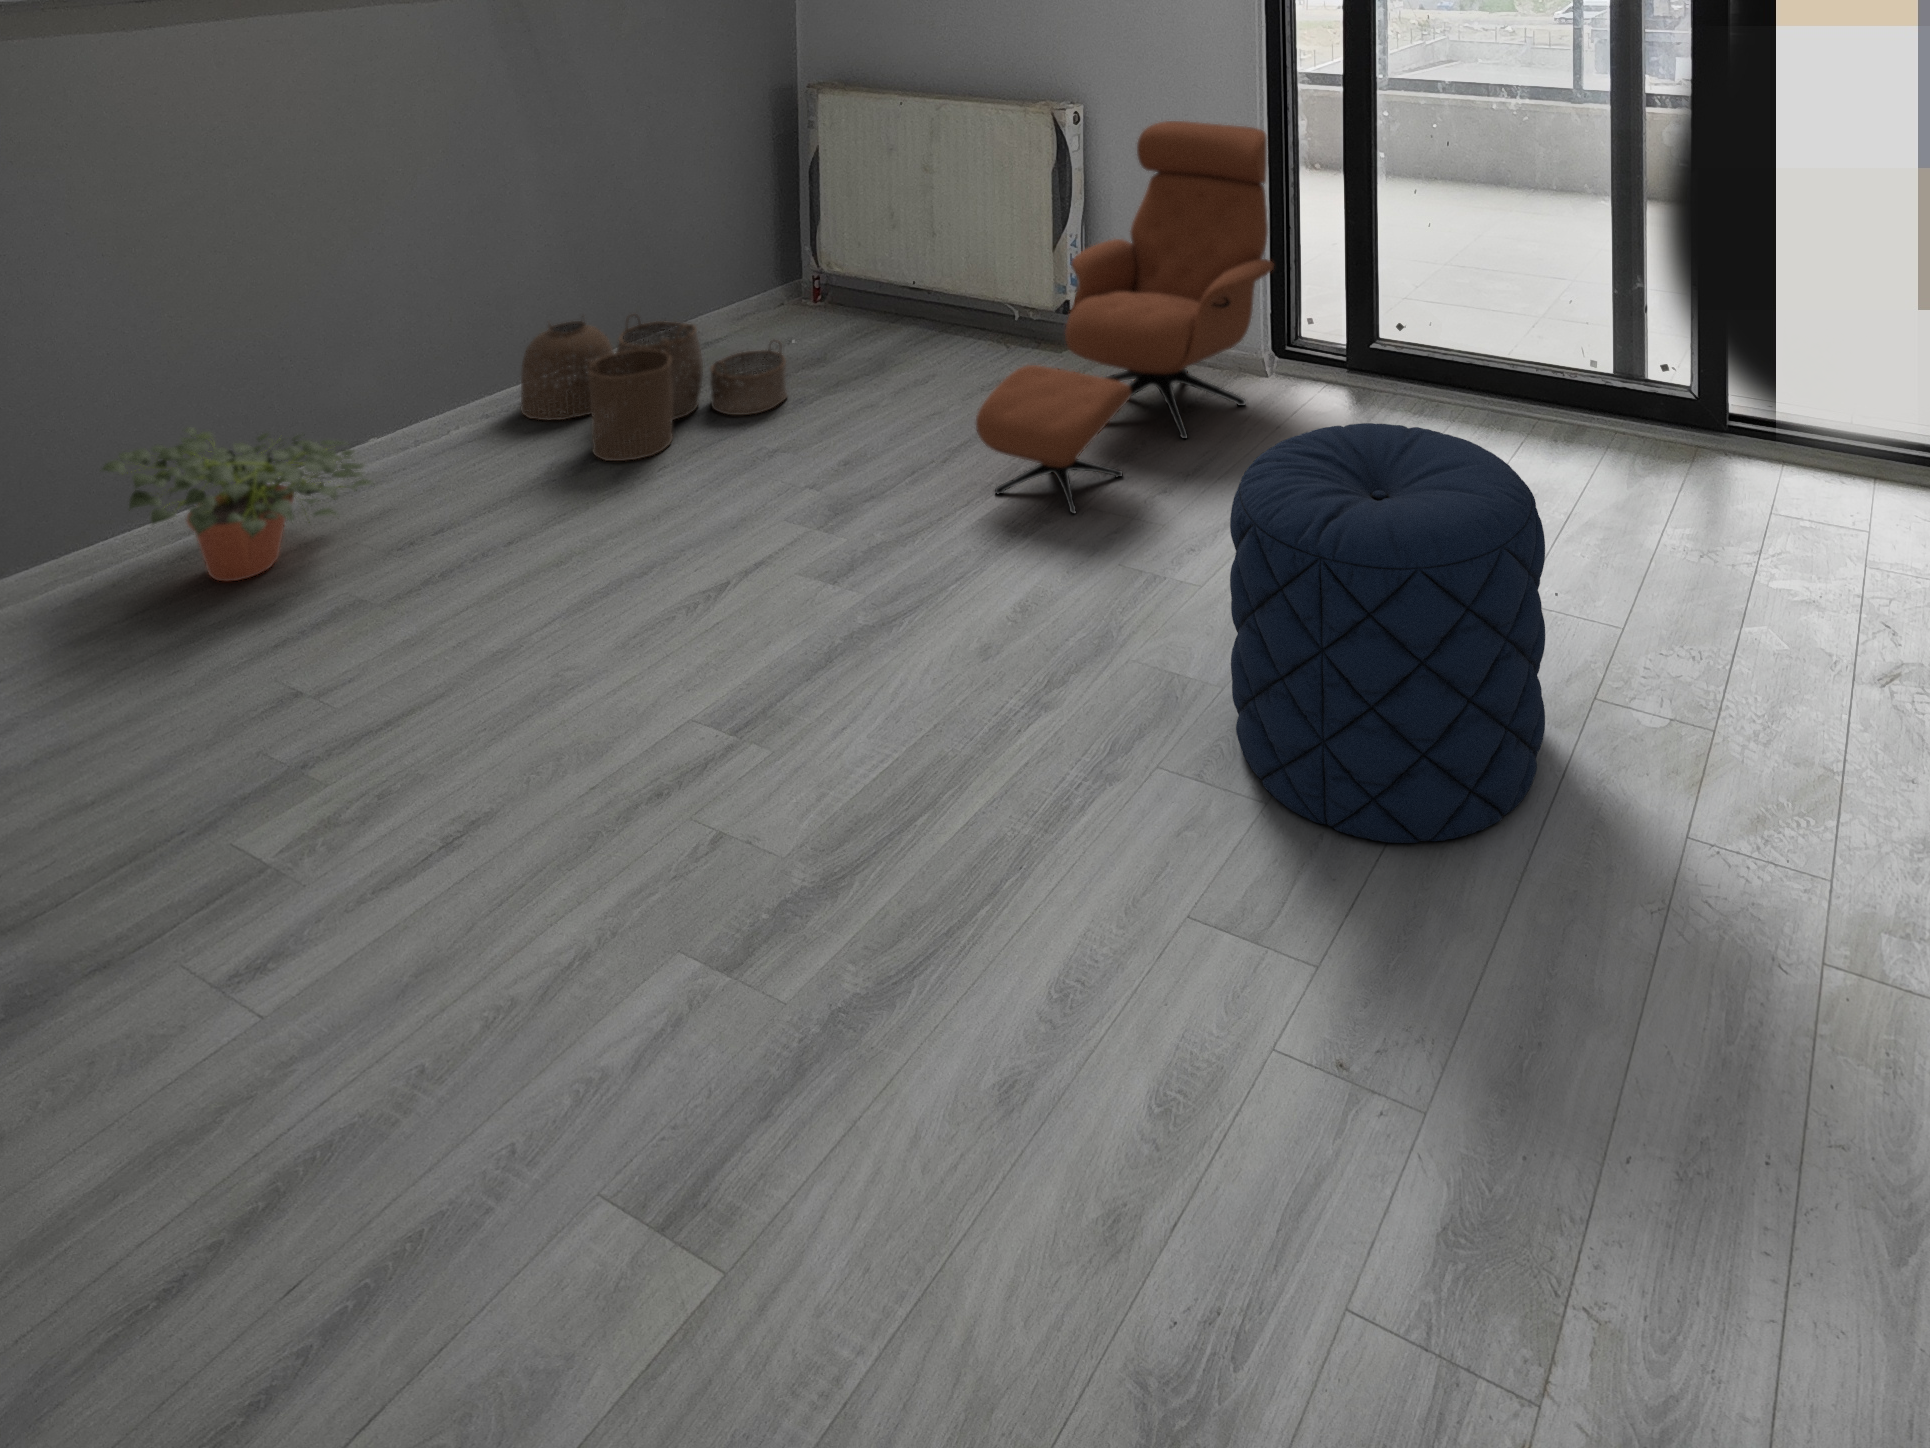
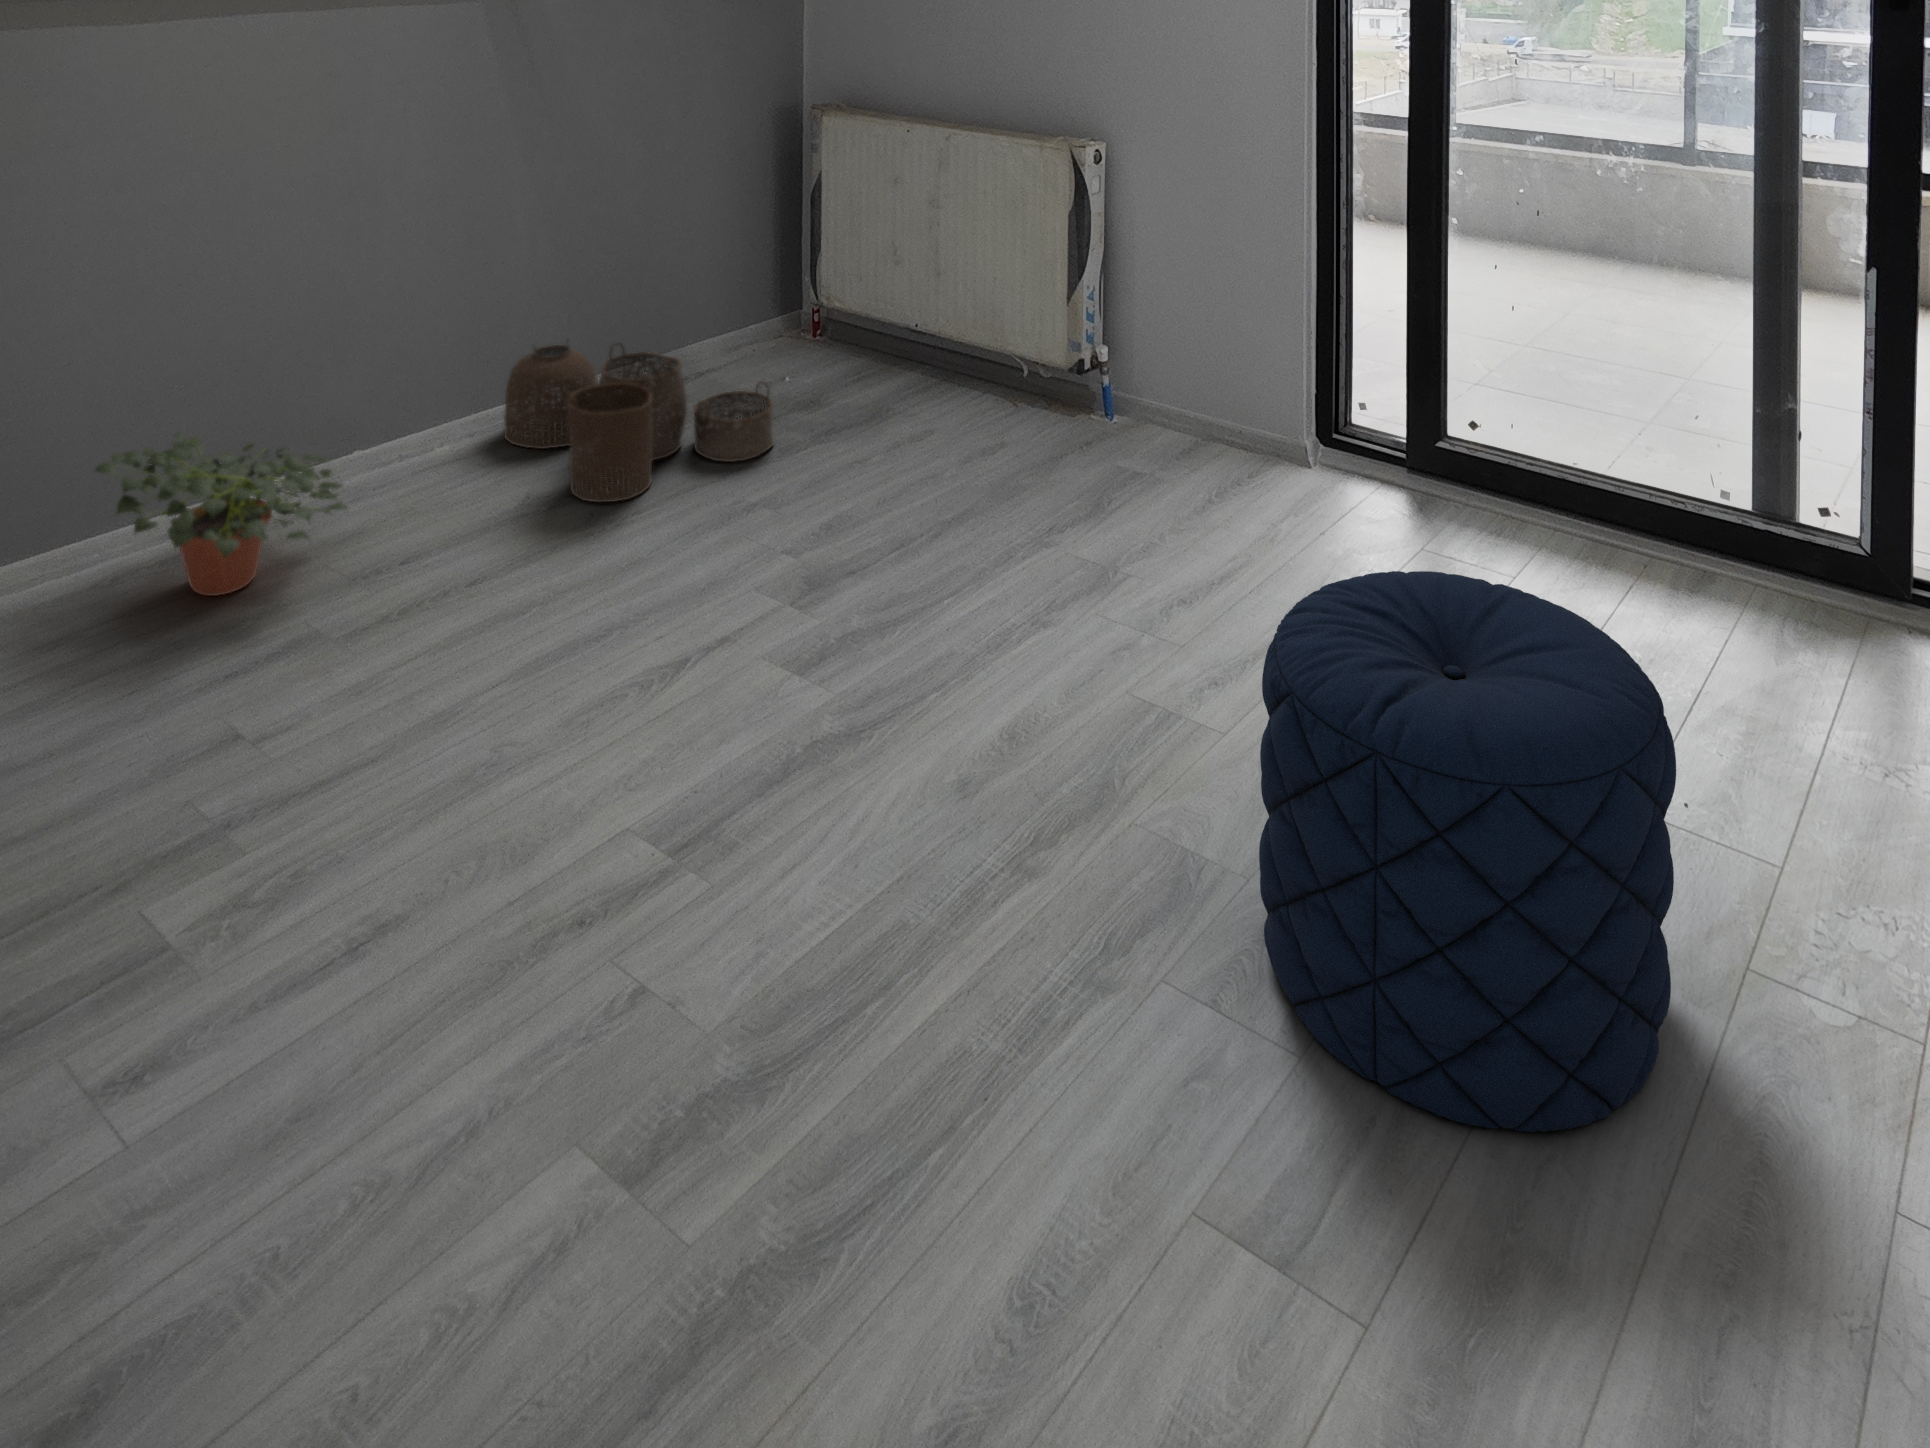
lounge chair: present [976,121,1274,514] -> none [971,169,1322,620]

